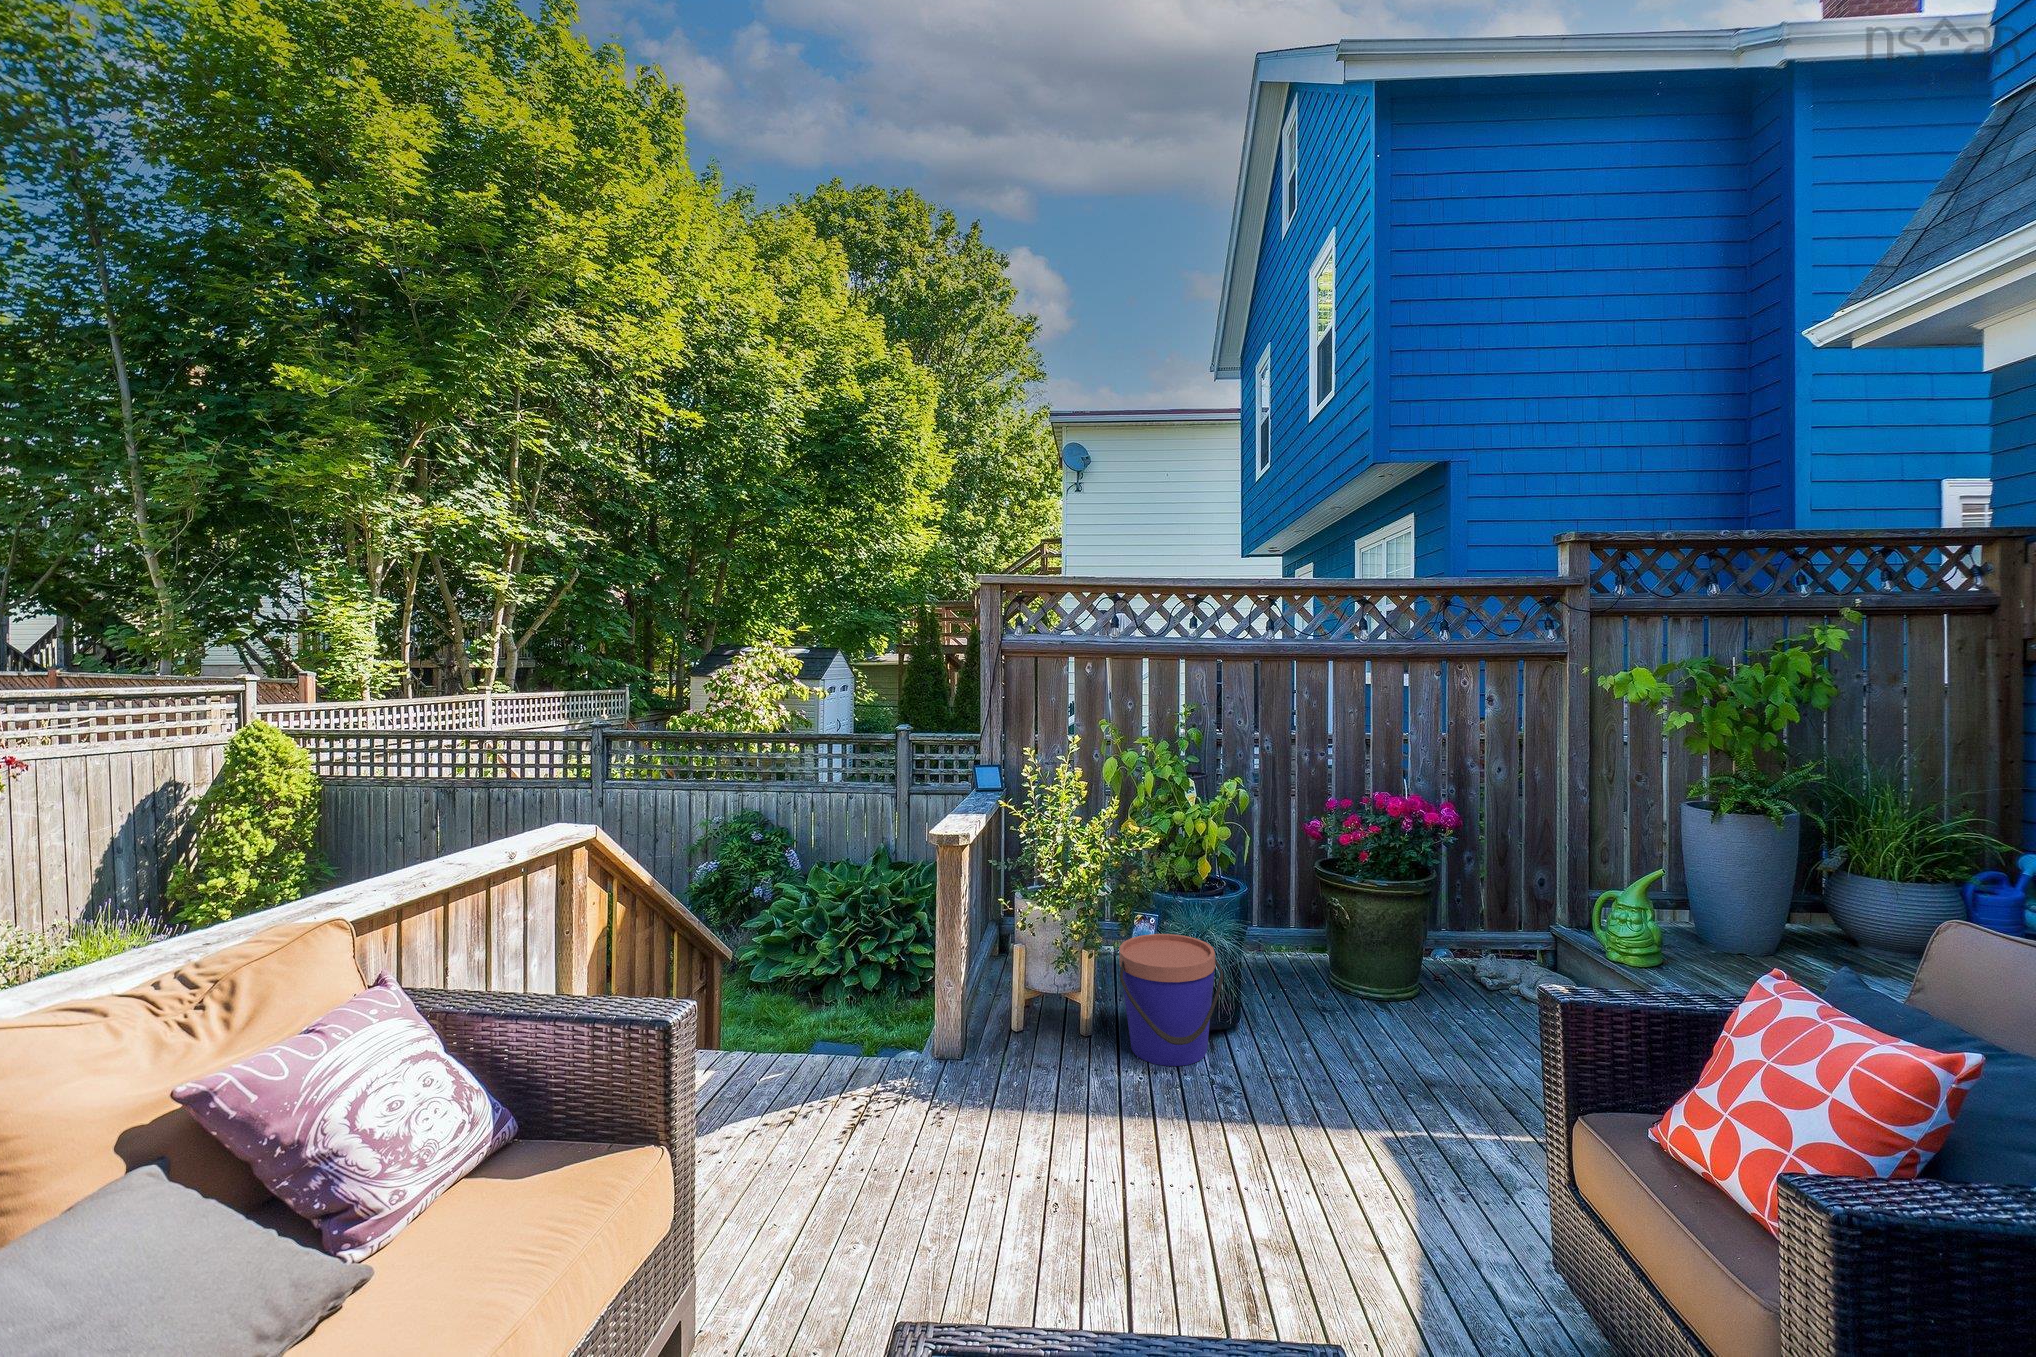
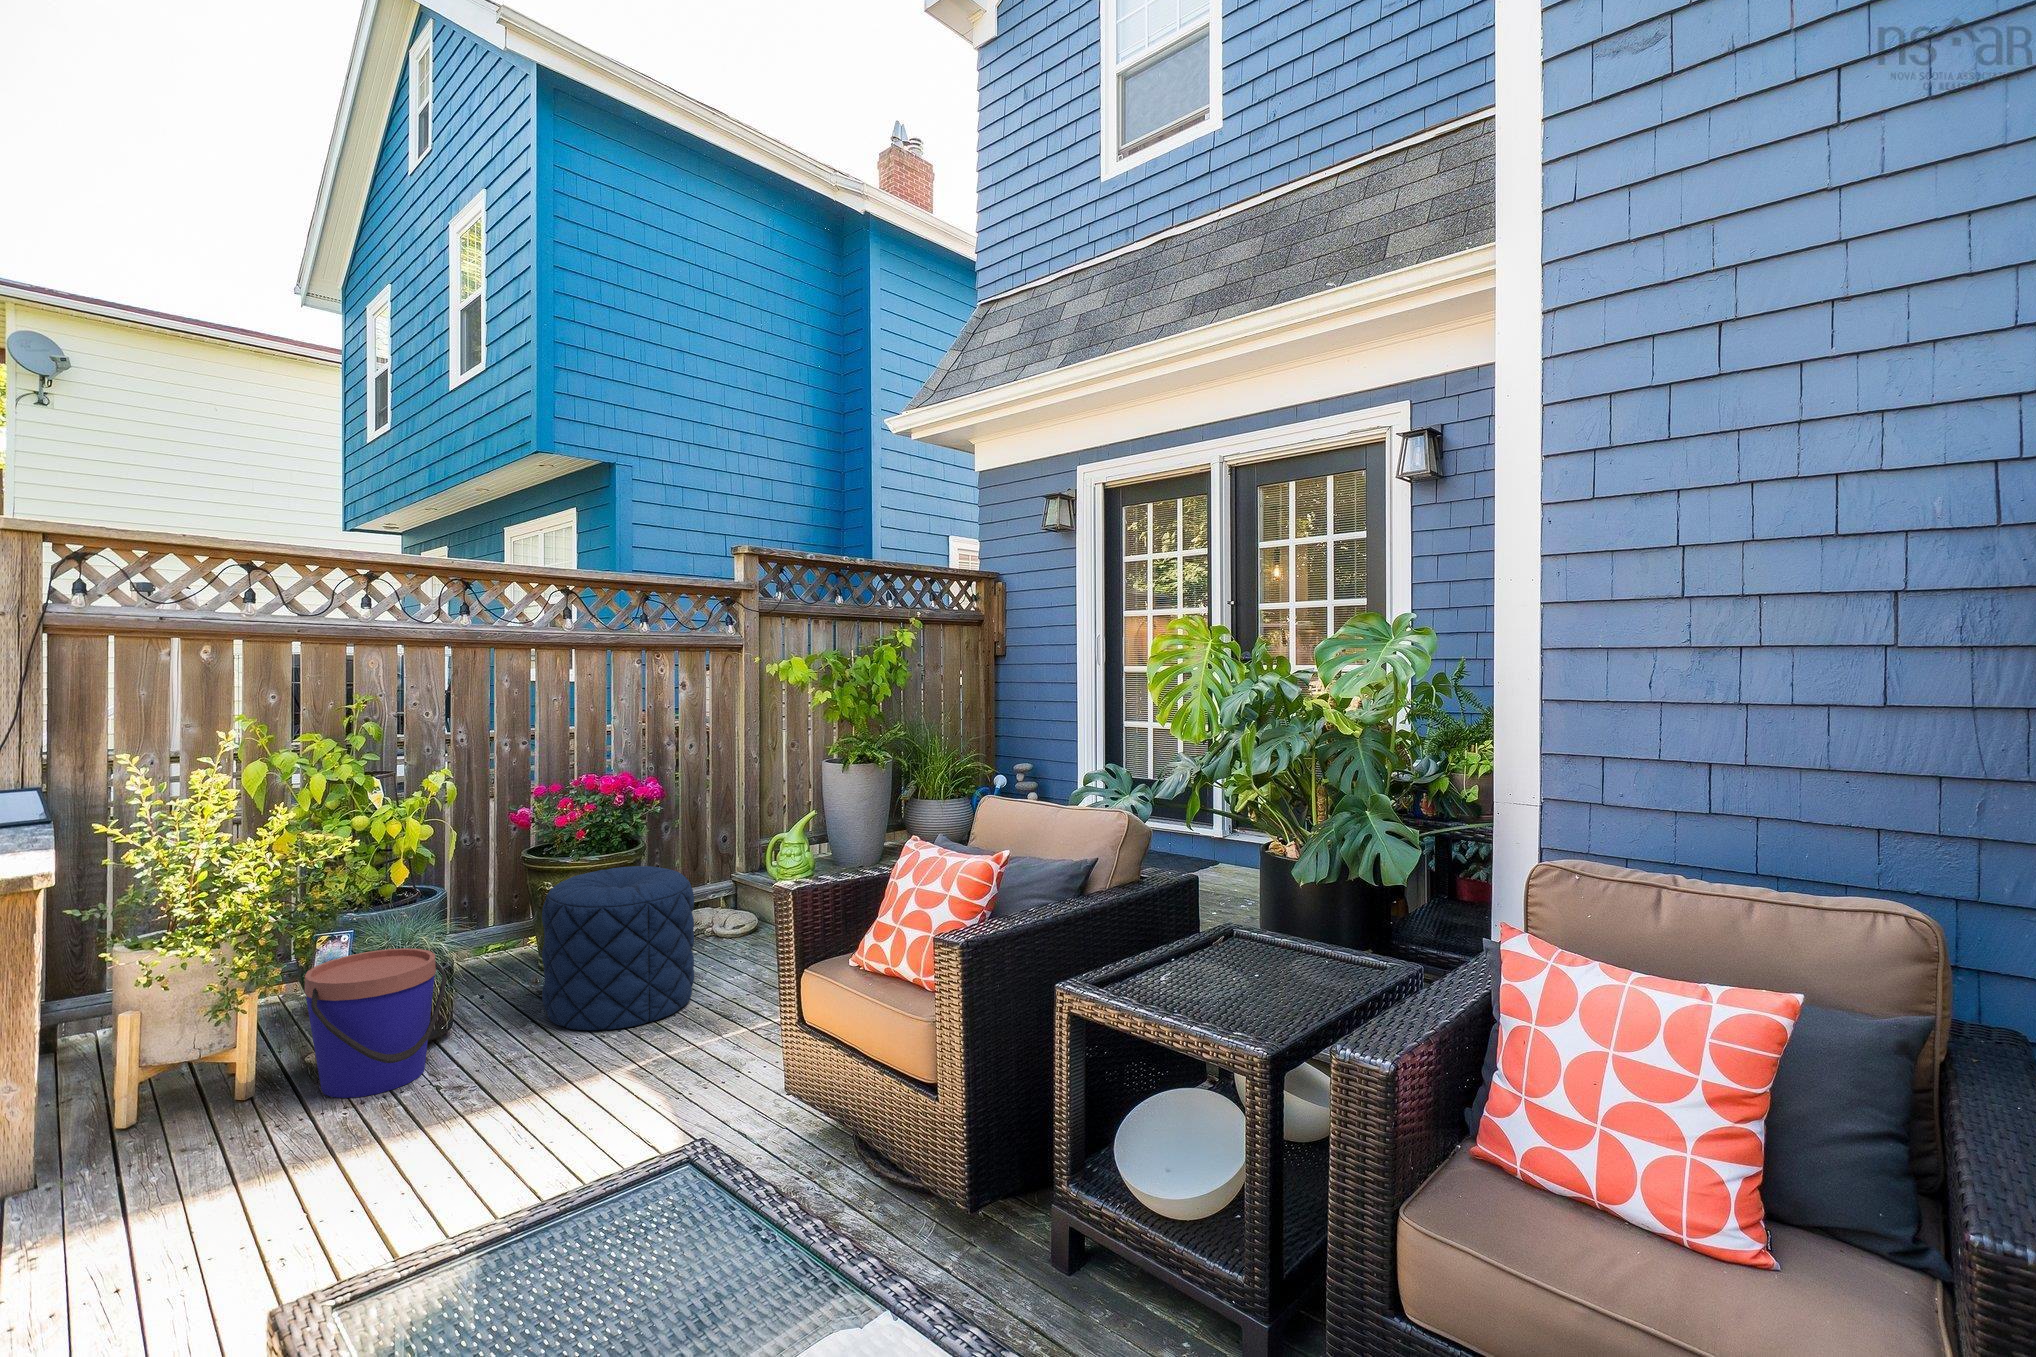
pouf: none [1317,896,1479,1079] -> present [542,866,694,1031]

